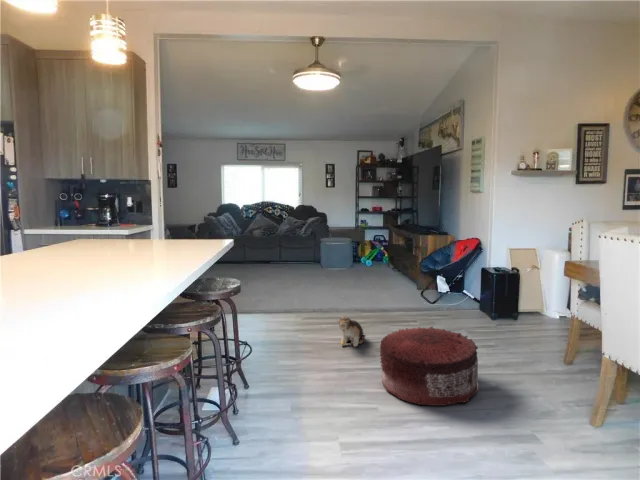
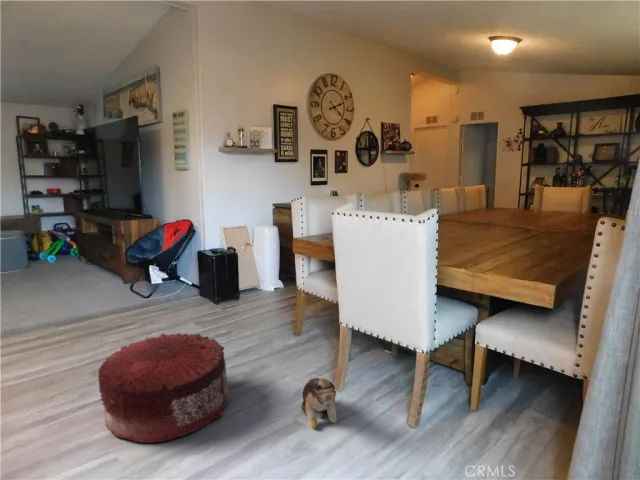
plush toy: present [339,316,364,347] -> present [302,378,339,428]

